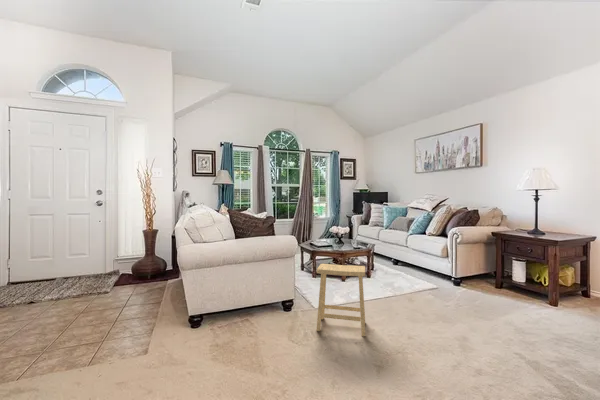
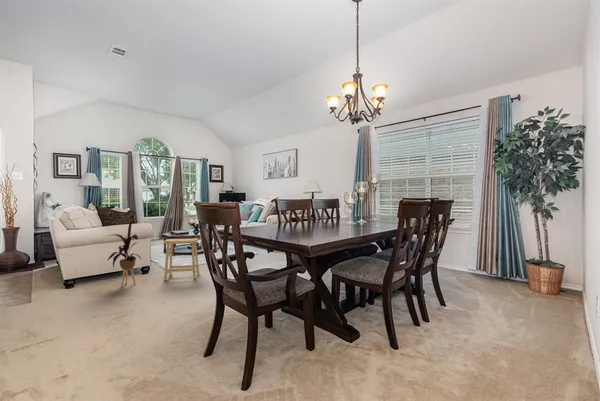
house plant: none [240,237,287,336] -> present [108,222,141,286]

